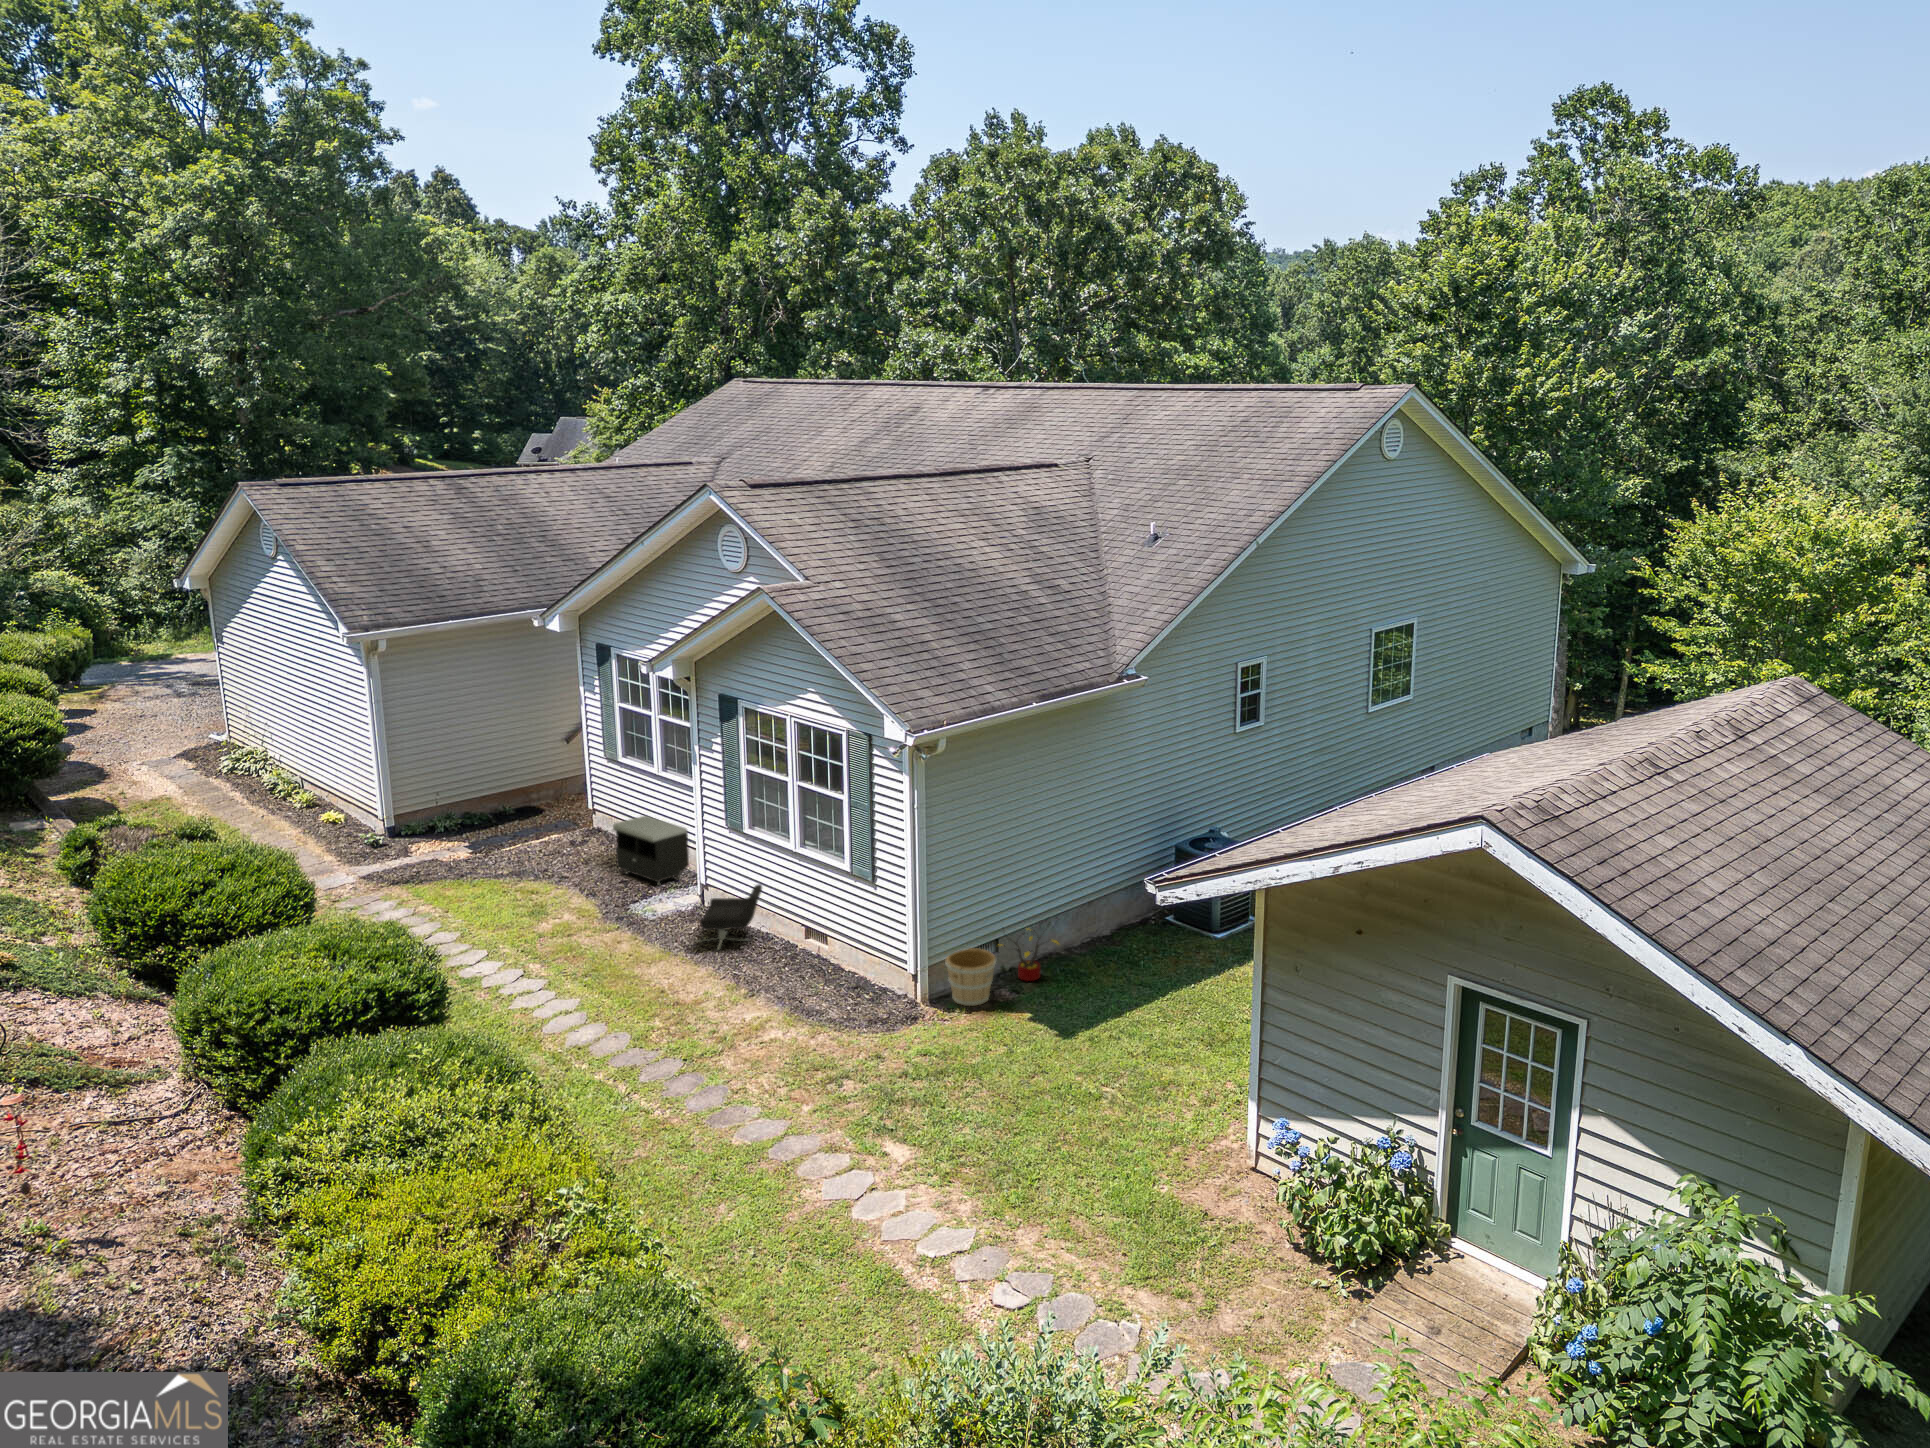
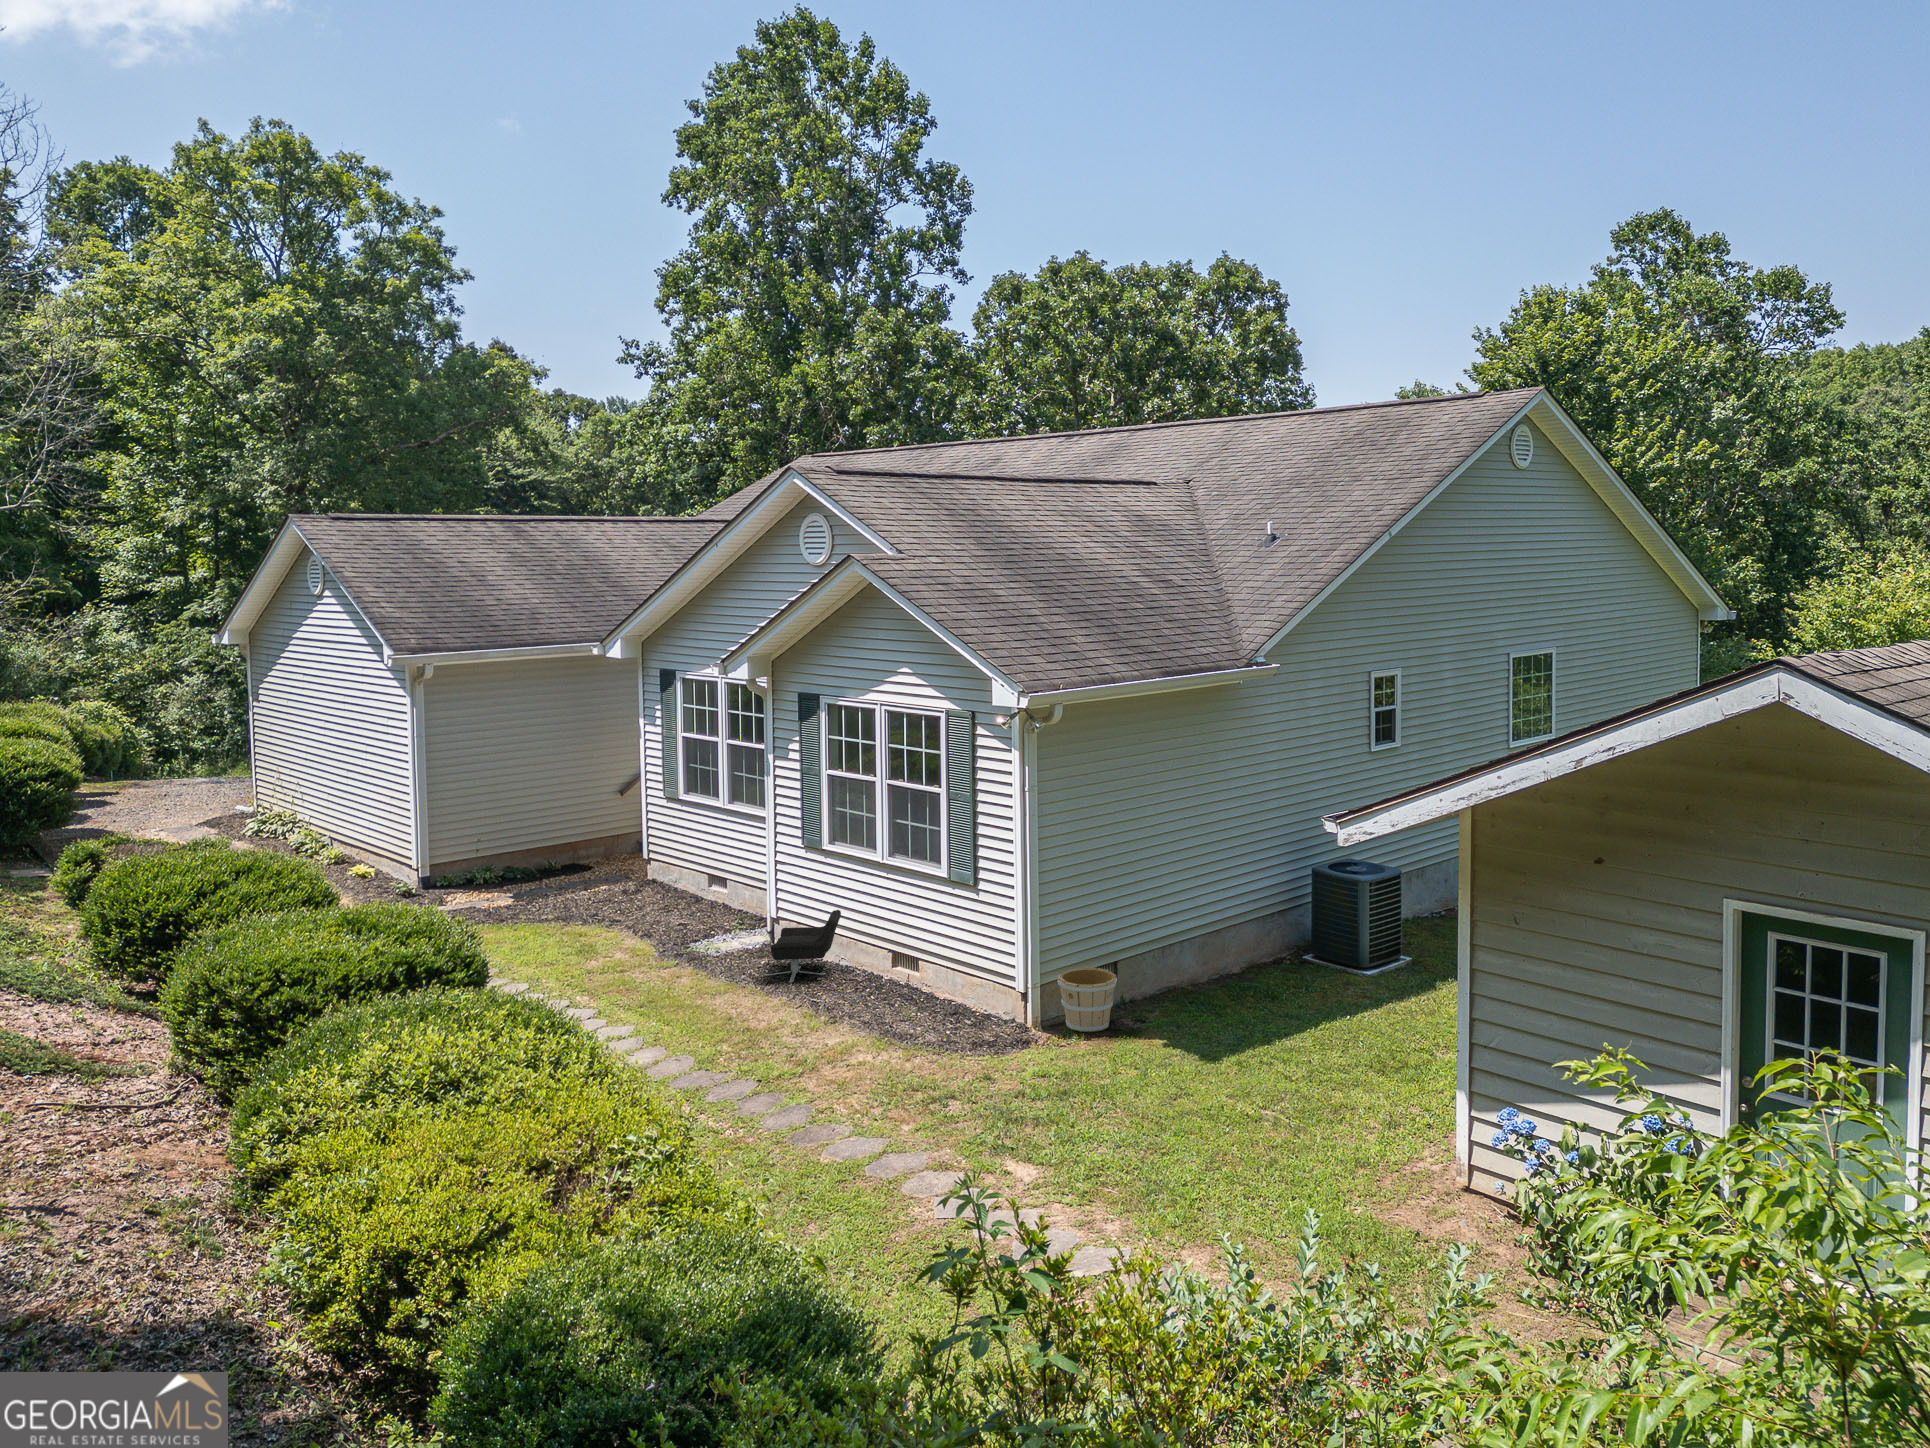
storage bench: present [613,816,689,885] -> none [671,854,755,927]
decorative plant: present [1004,930,1059,981] -> none [1114,939,1187,1009]

